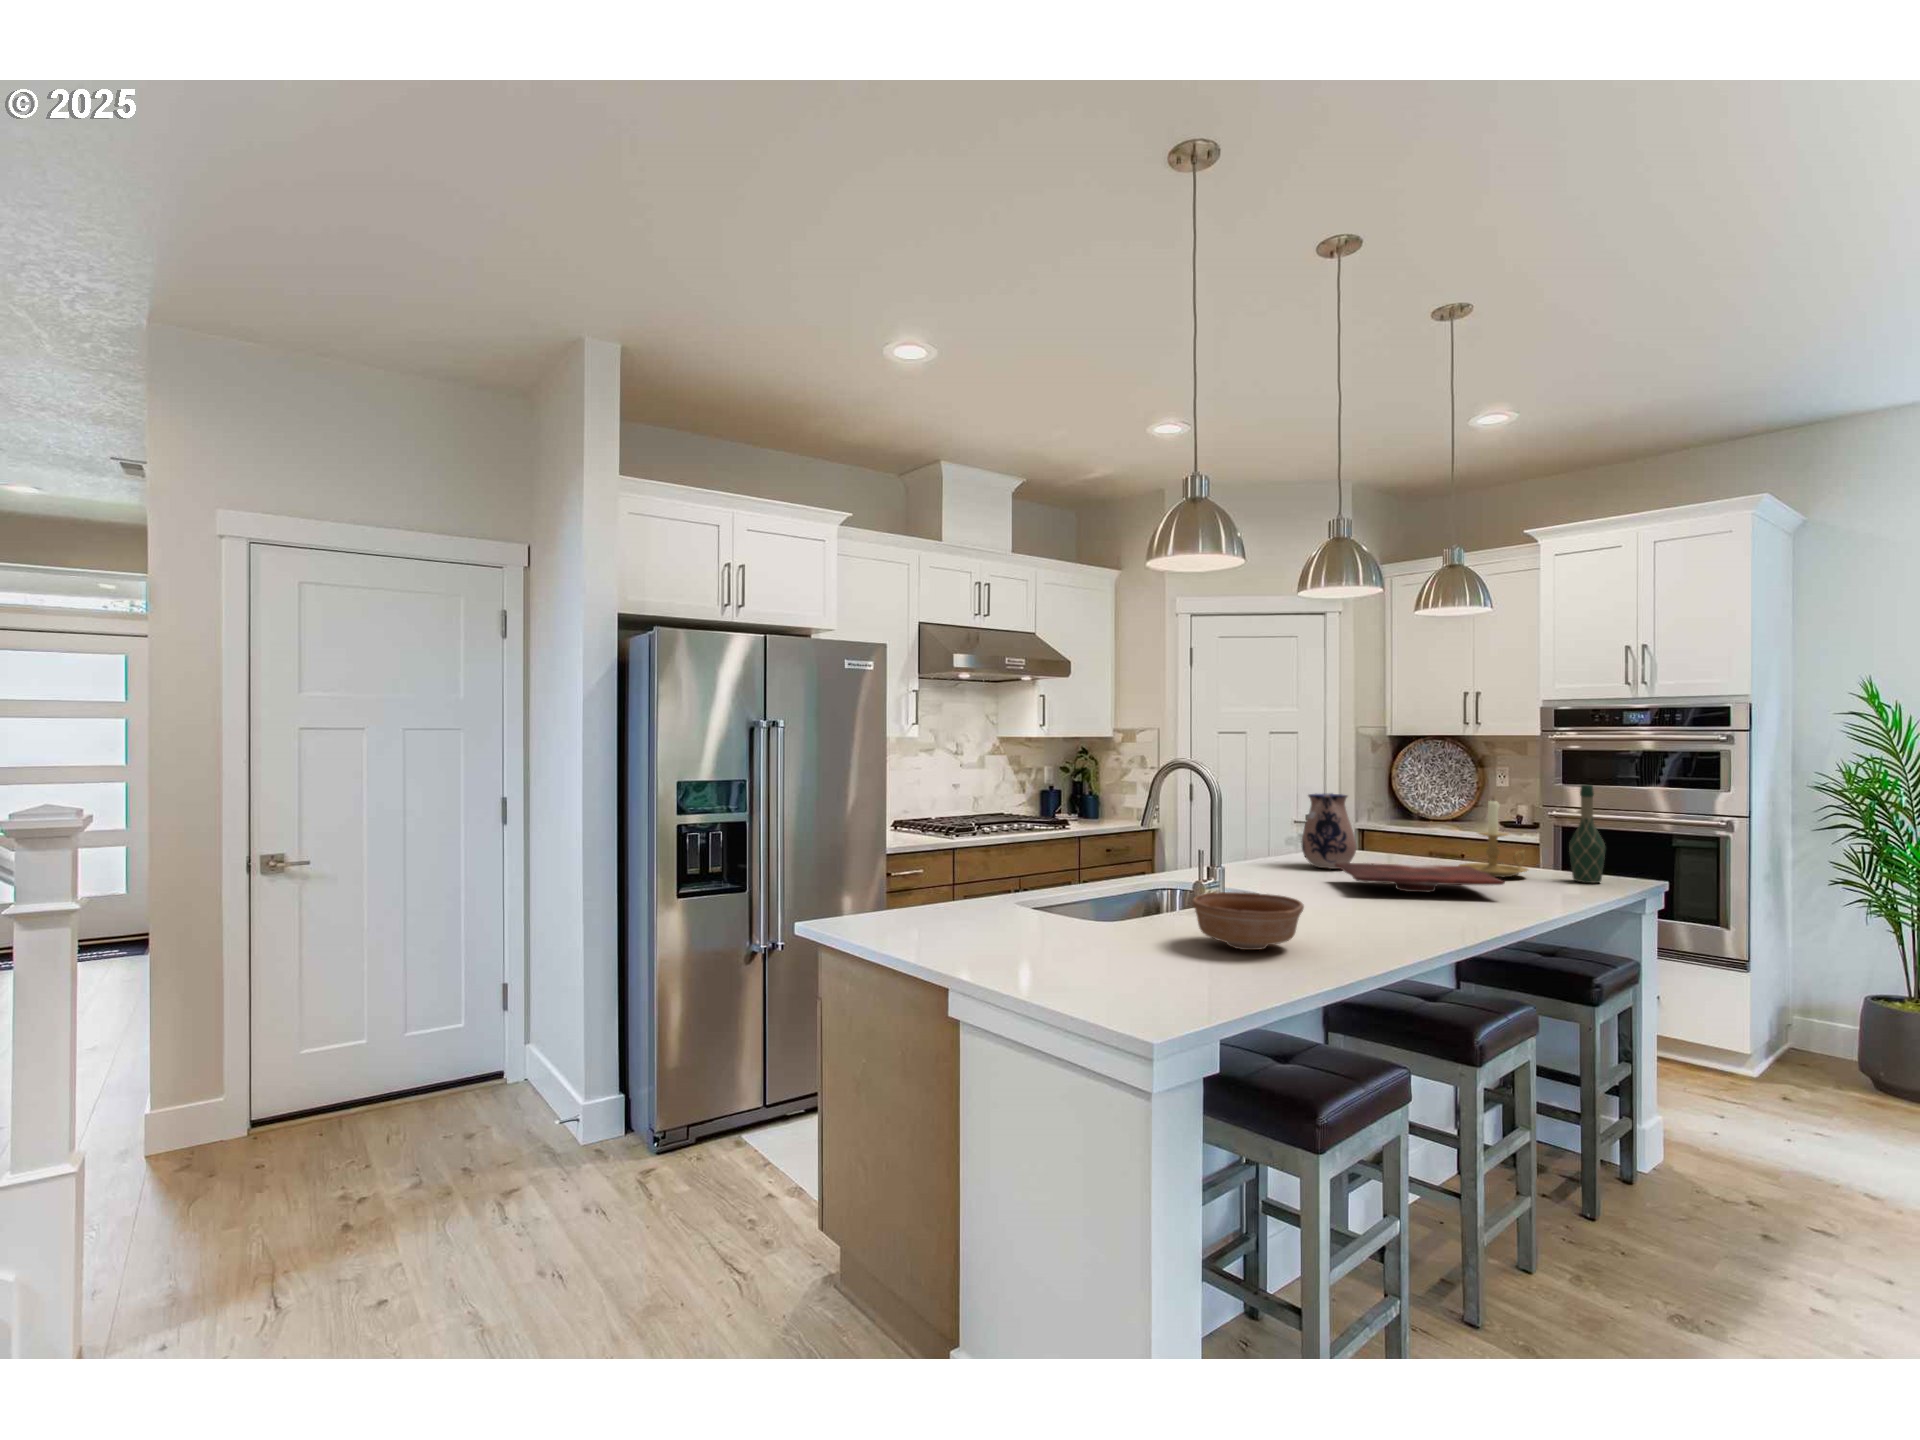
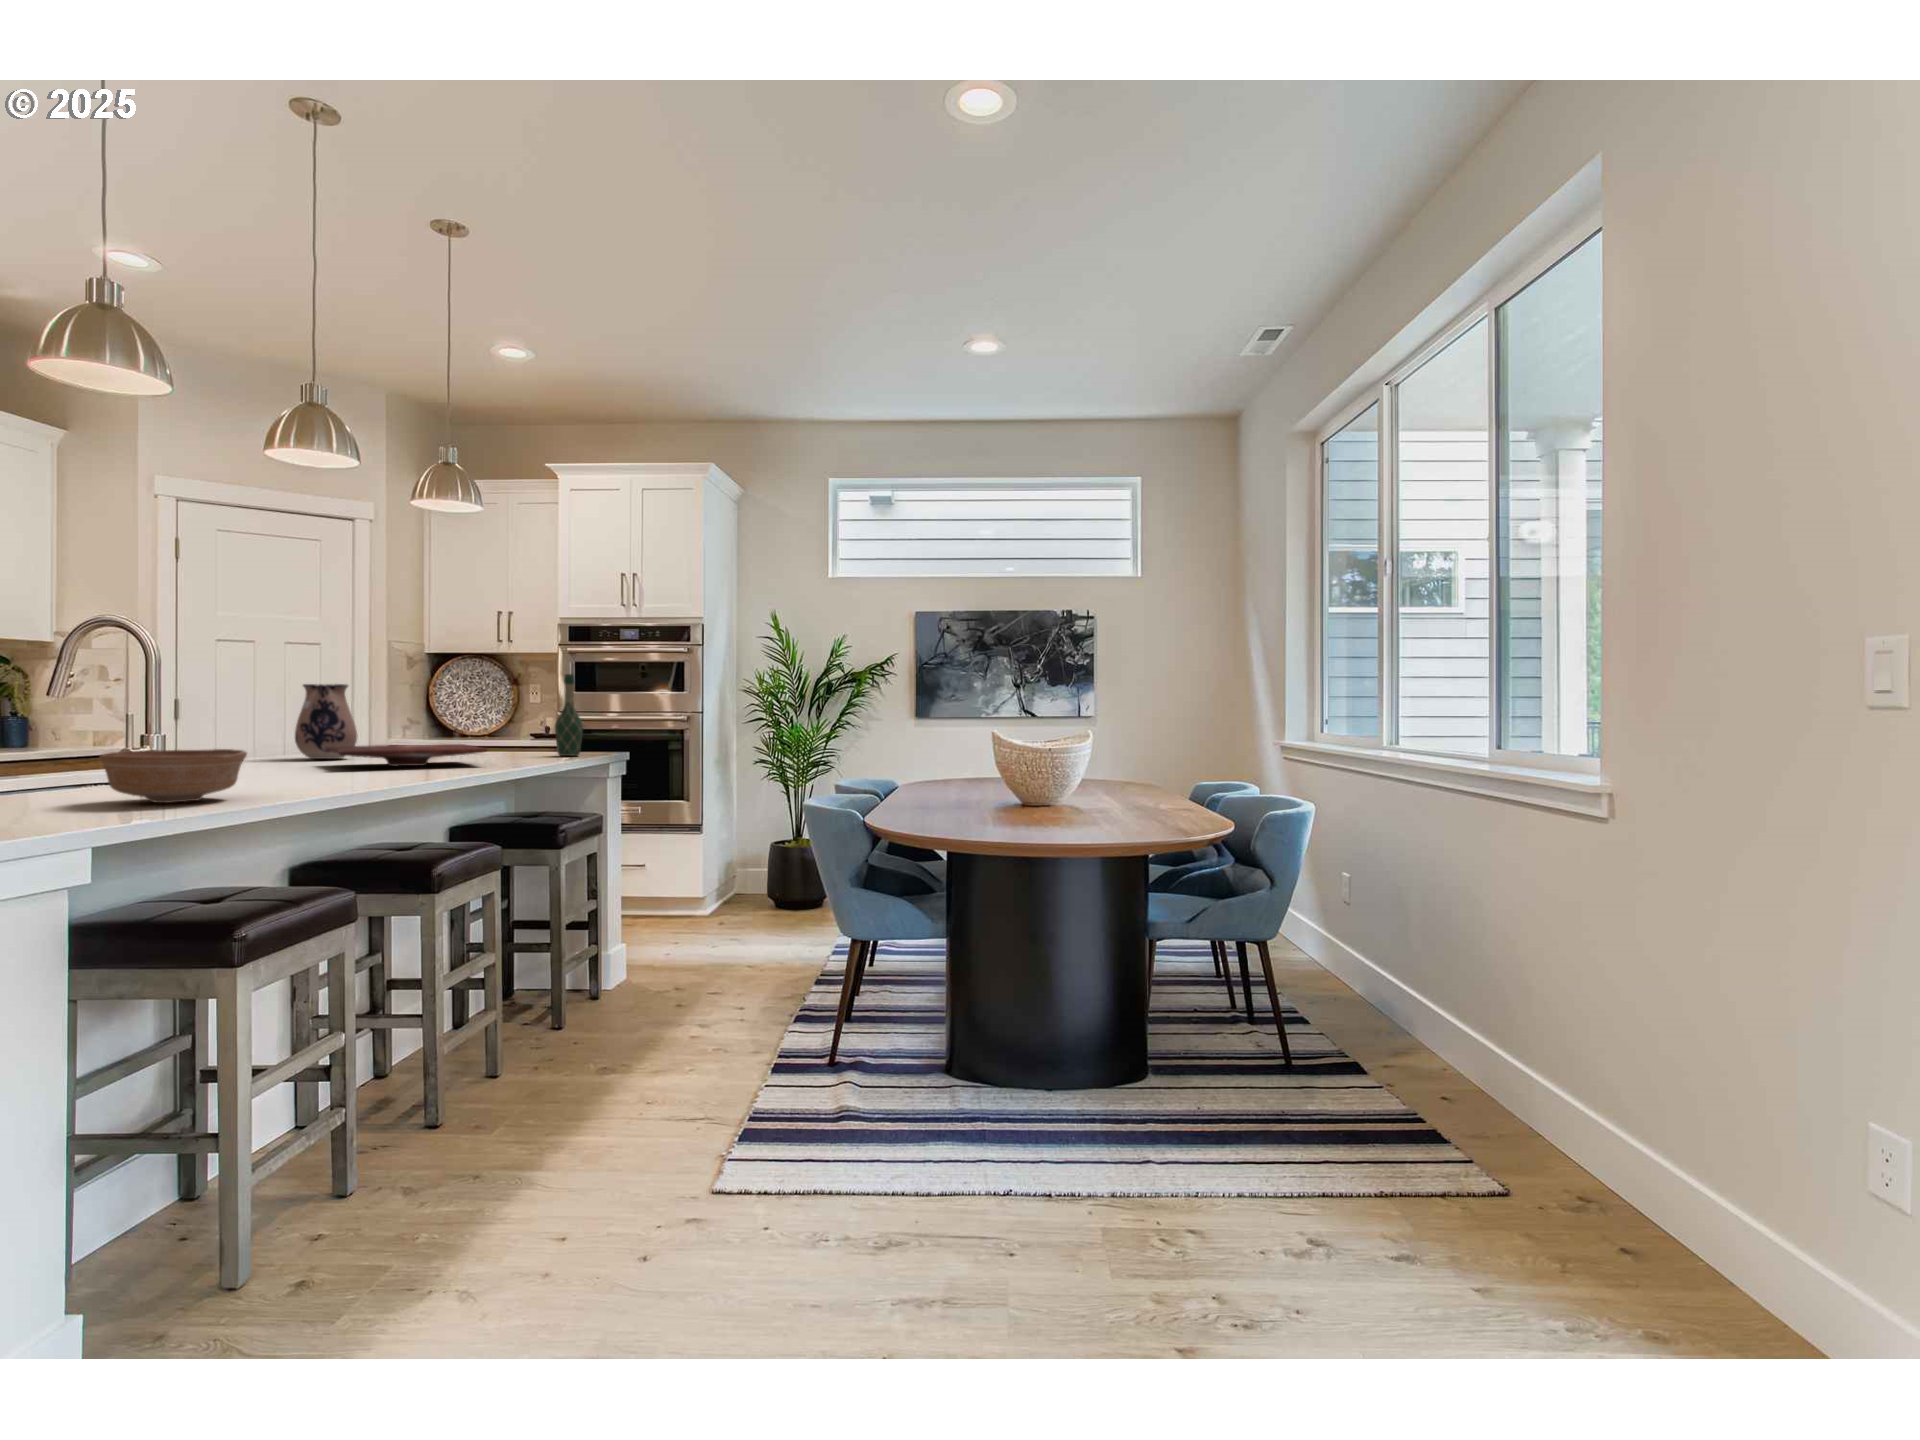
candle holder: present [1459,800,1528,877] -> none [460,687,522,757]

